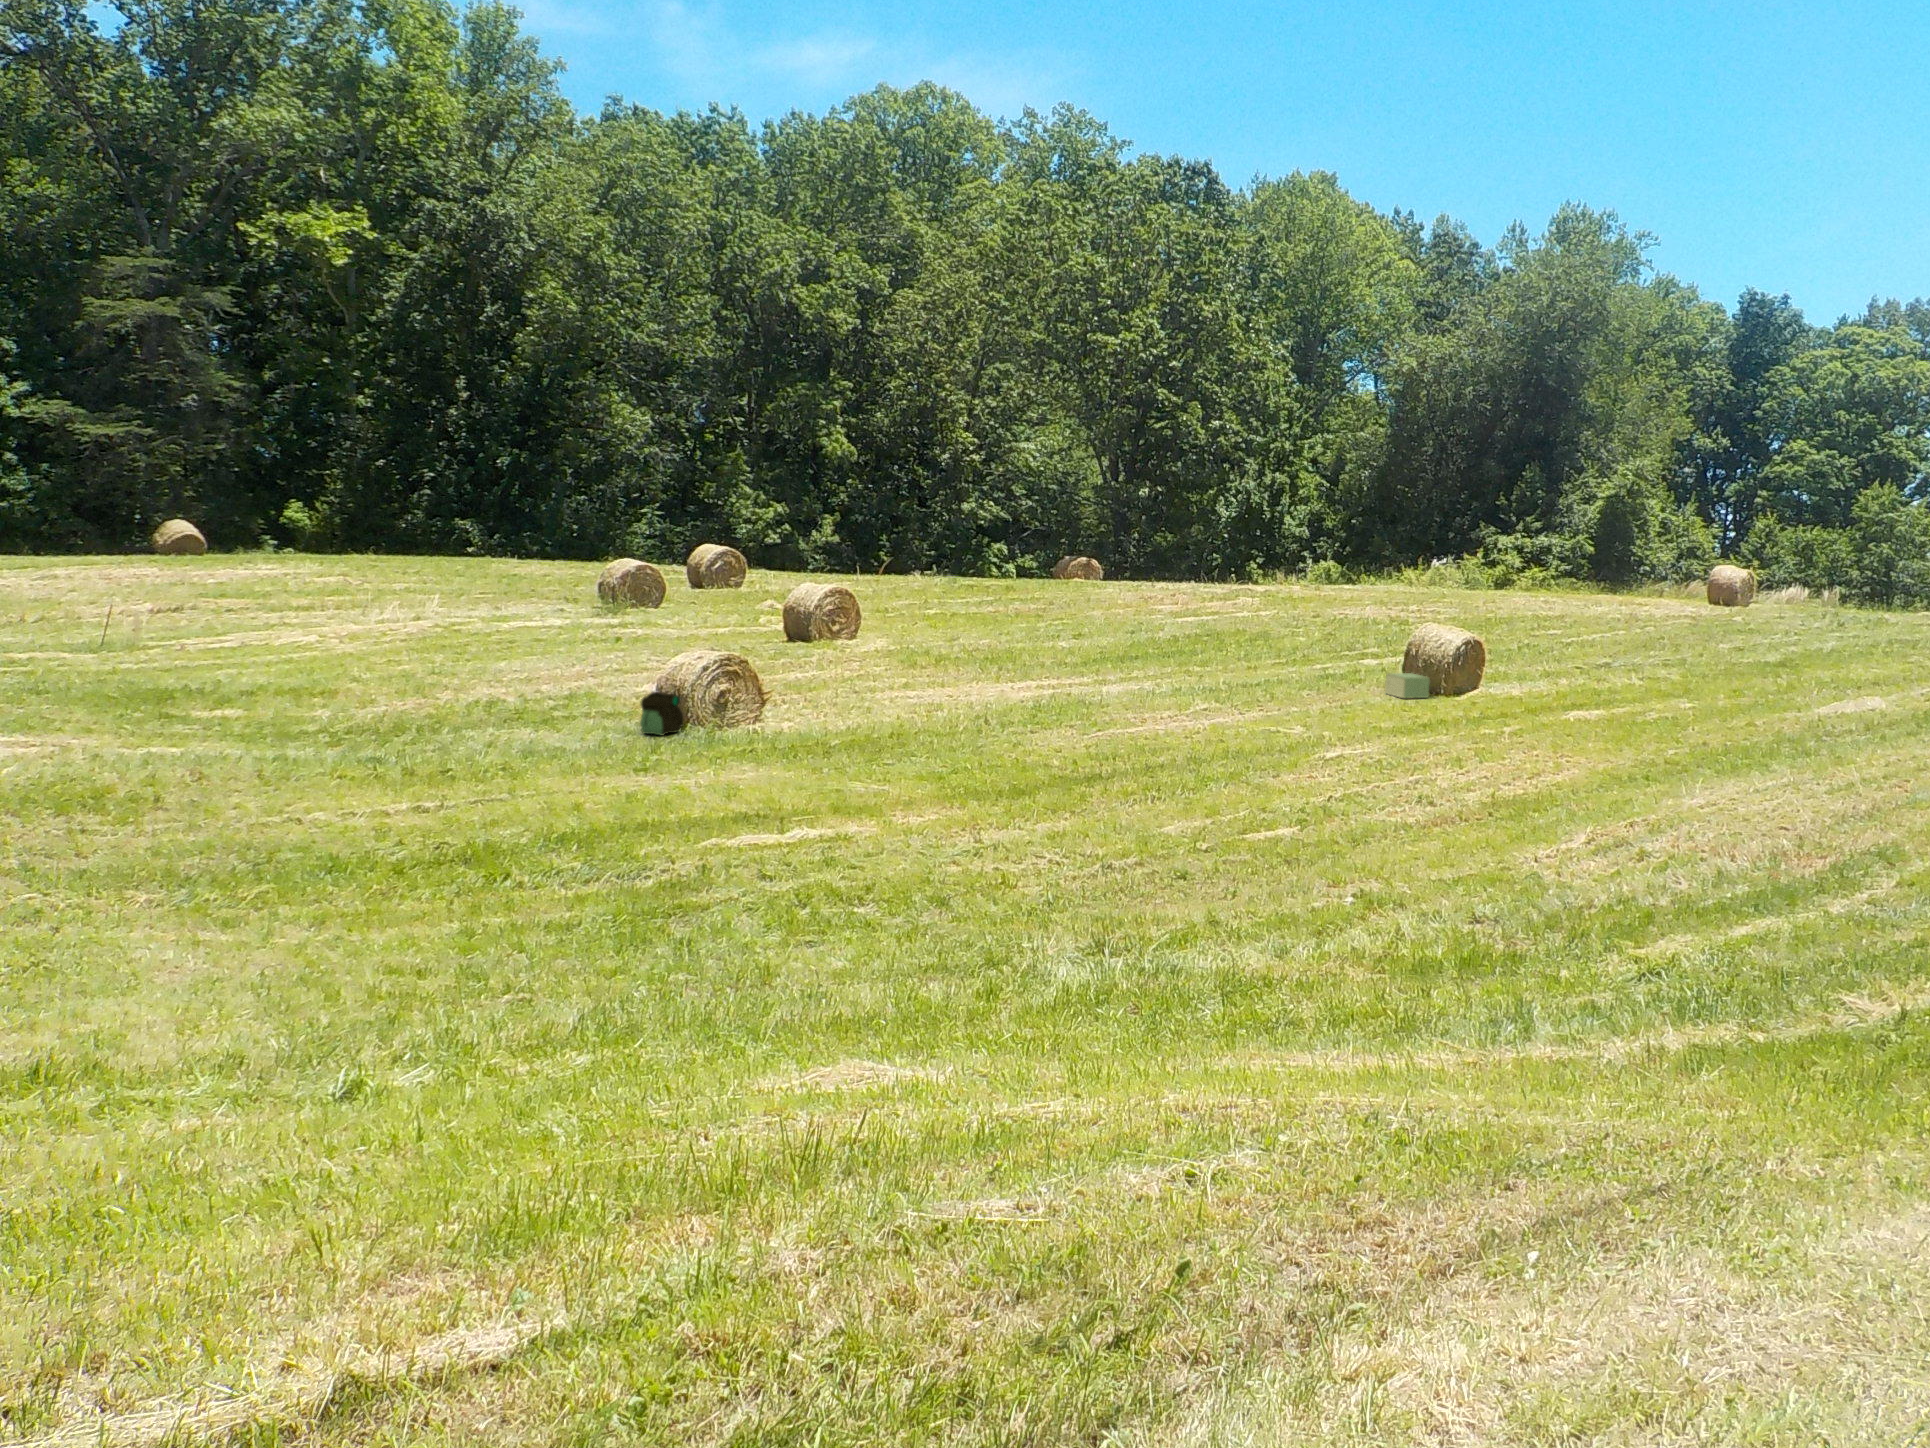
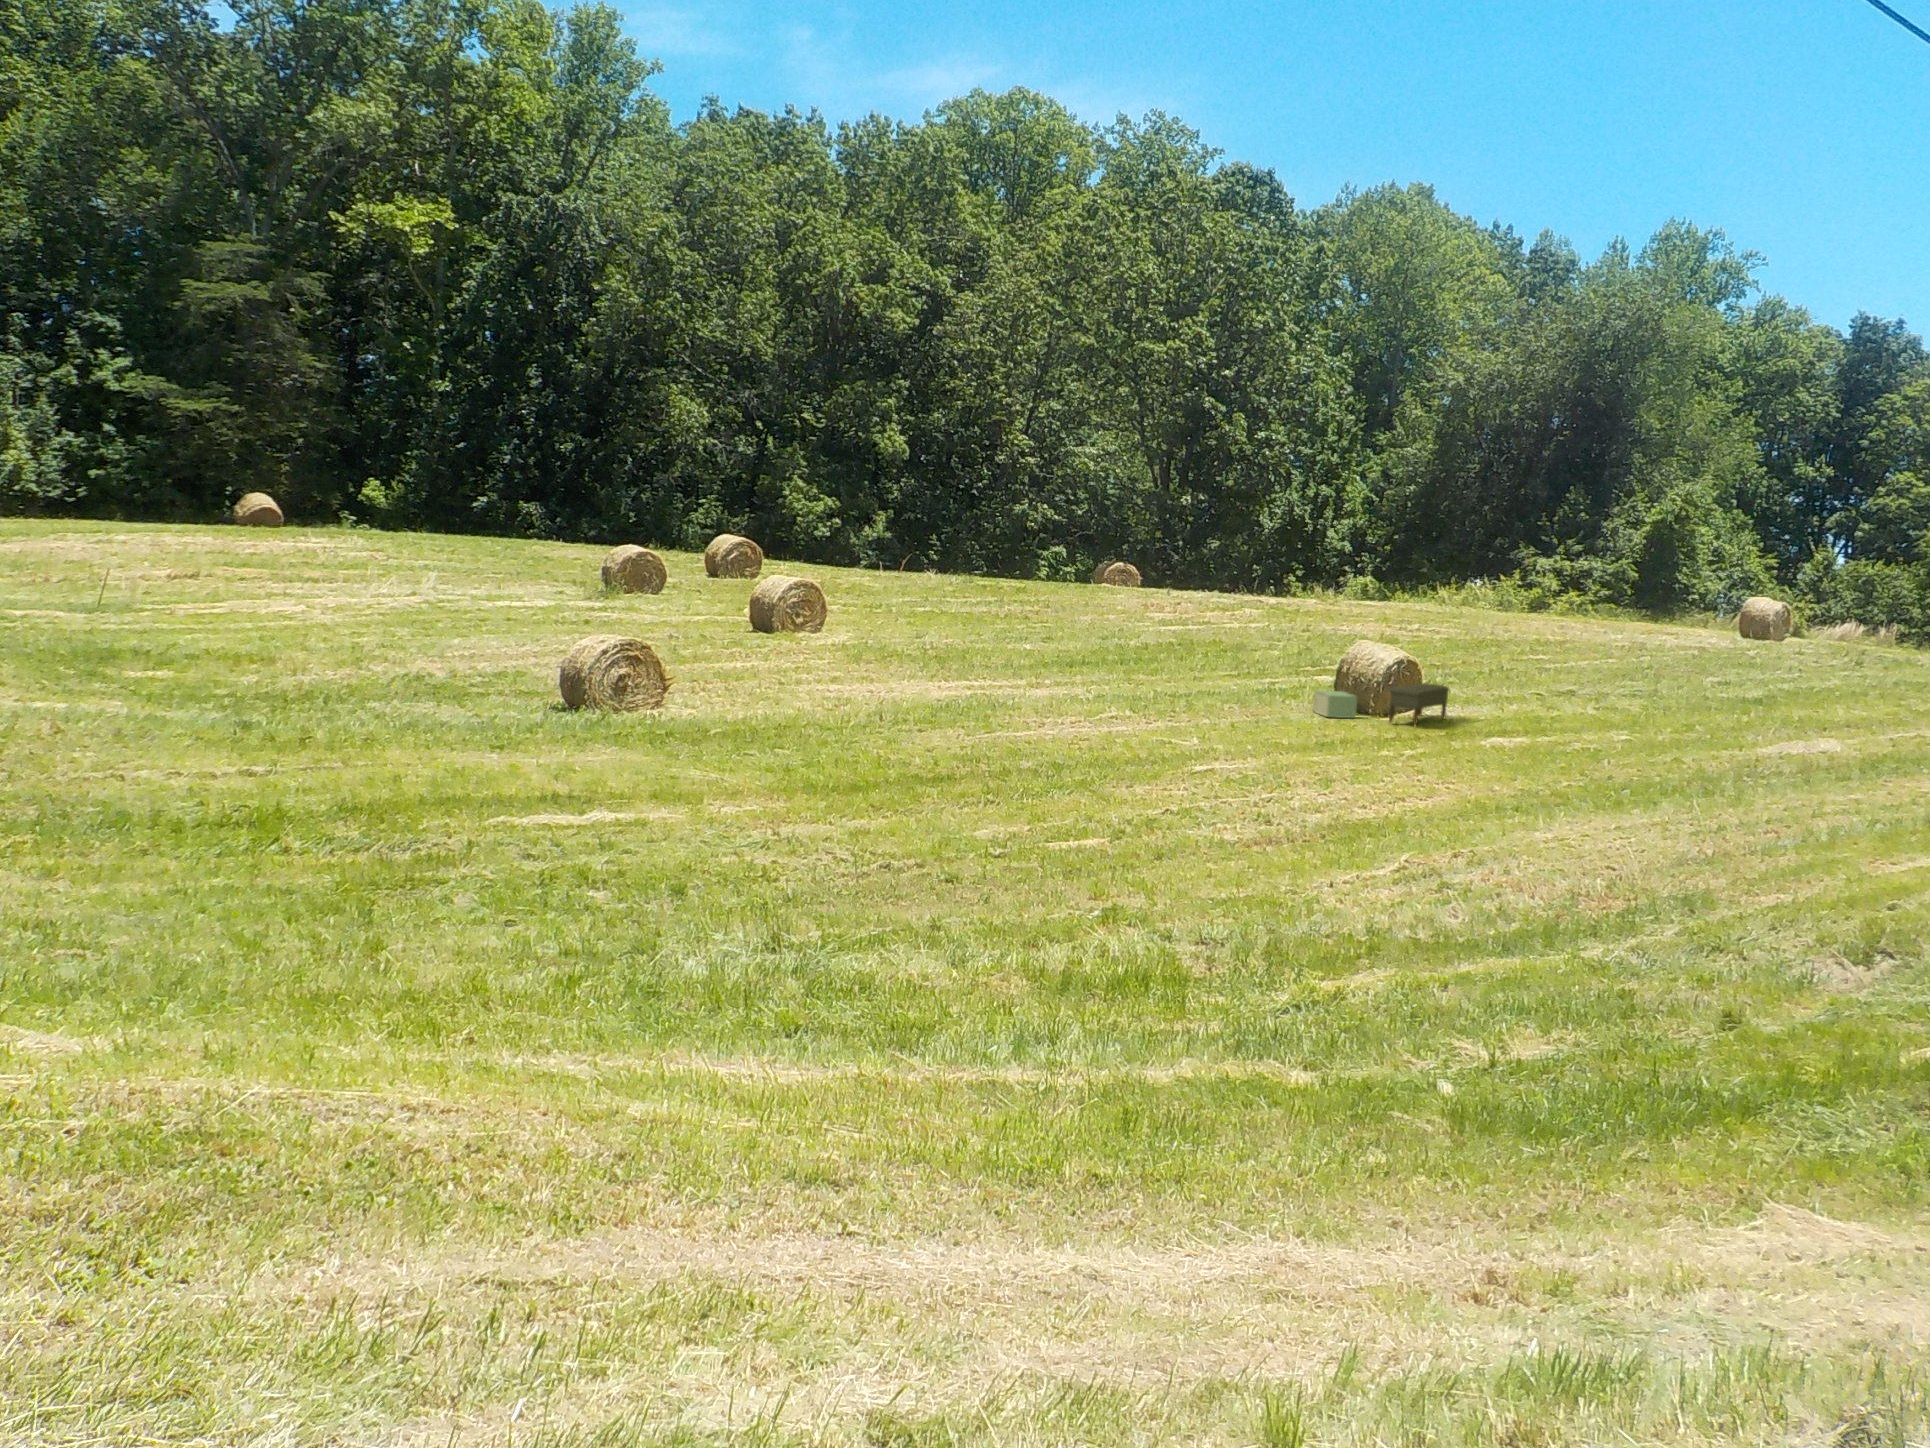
bench: none [1462,662,1510,703] -> present [1389,683,1449,726]
backpack: present [640,692,683,736] -> none [537,672,580,715]

